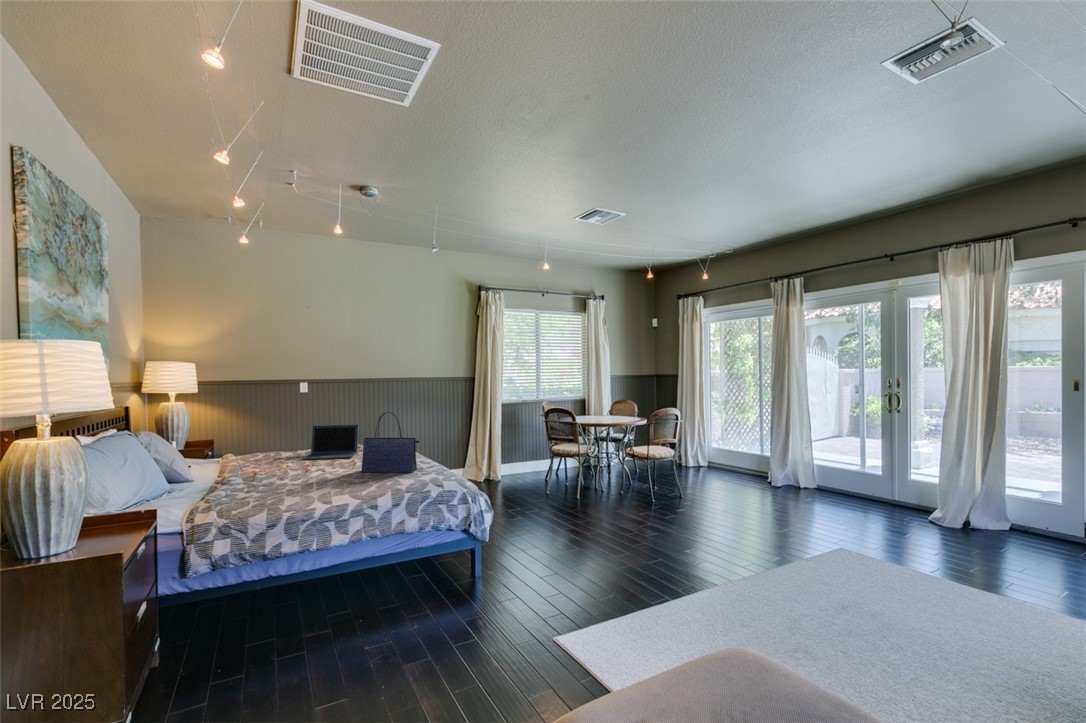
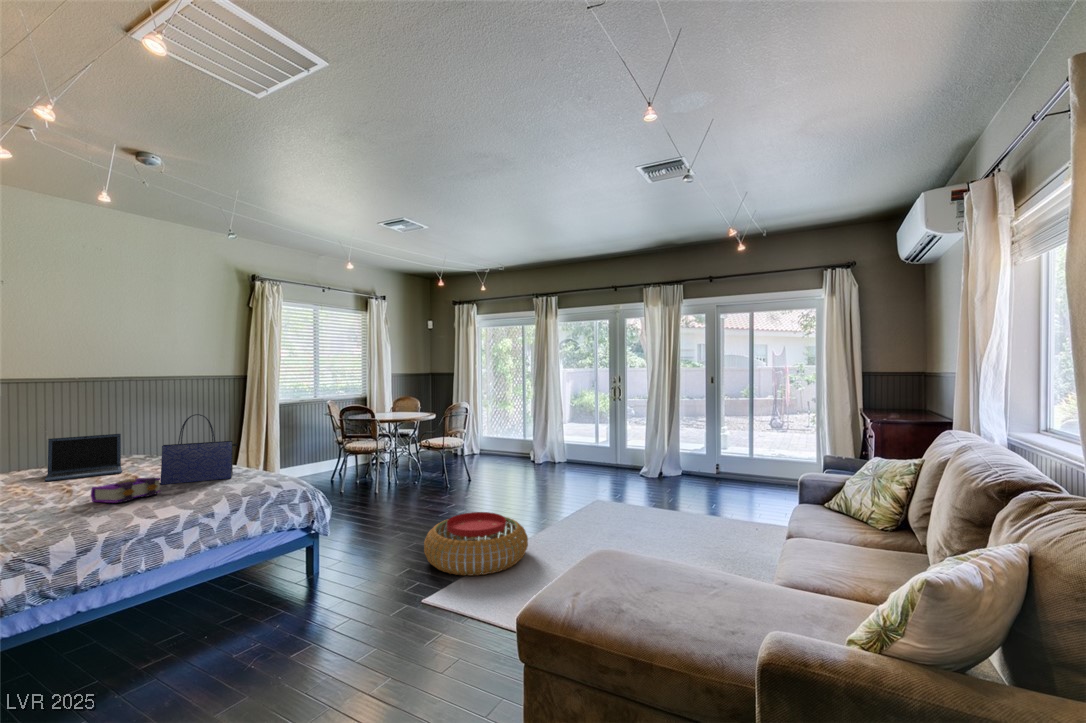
book: none [305,465,352,486] -> present [91,477,161,503]
pouf: none [579,541,706,624] -> present [424,512,528,576]

